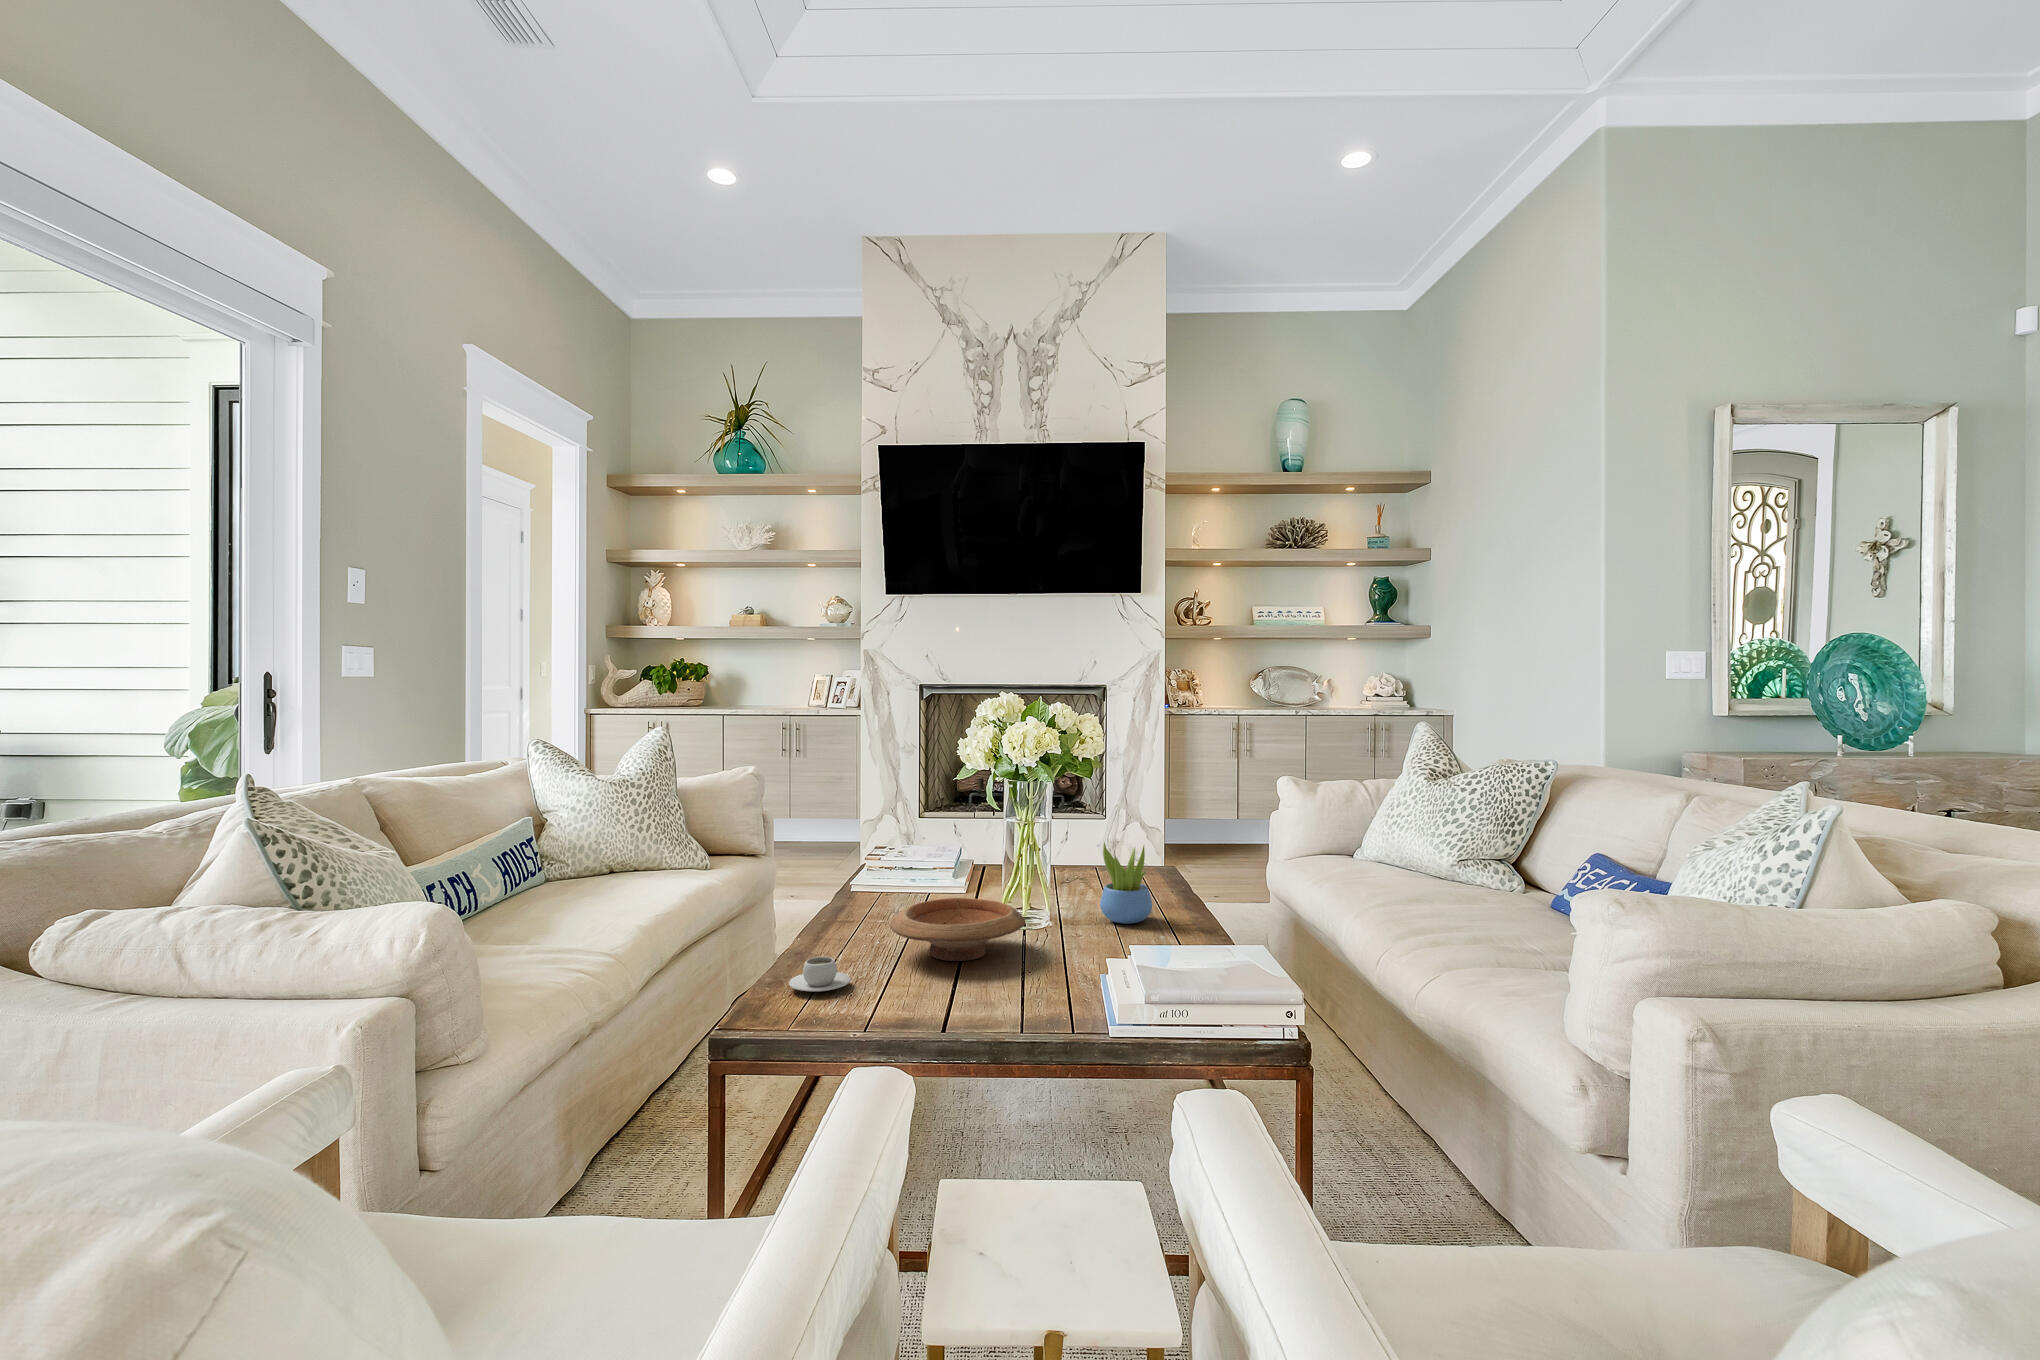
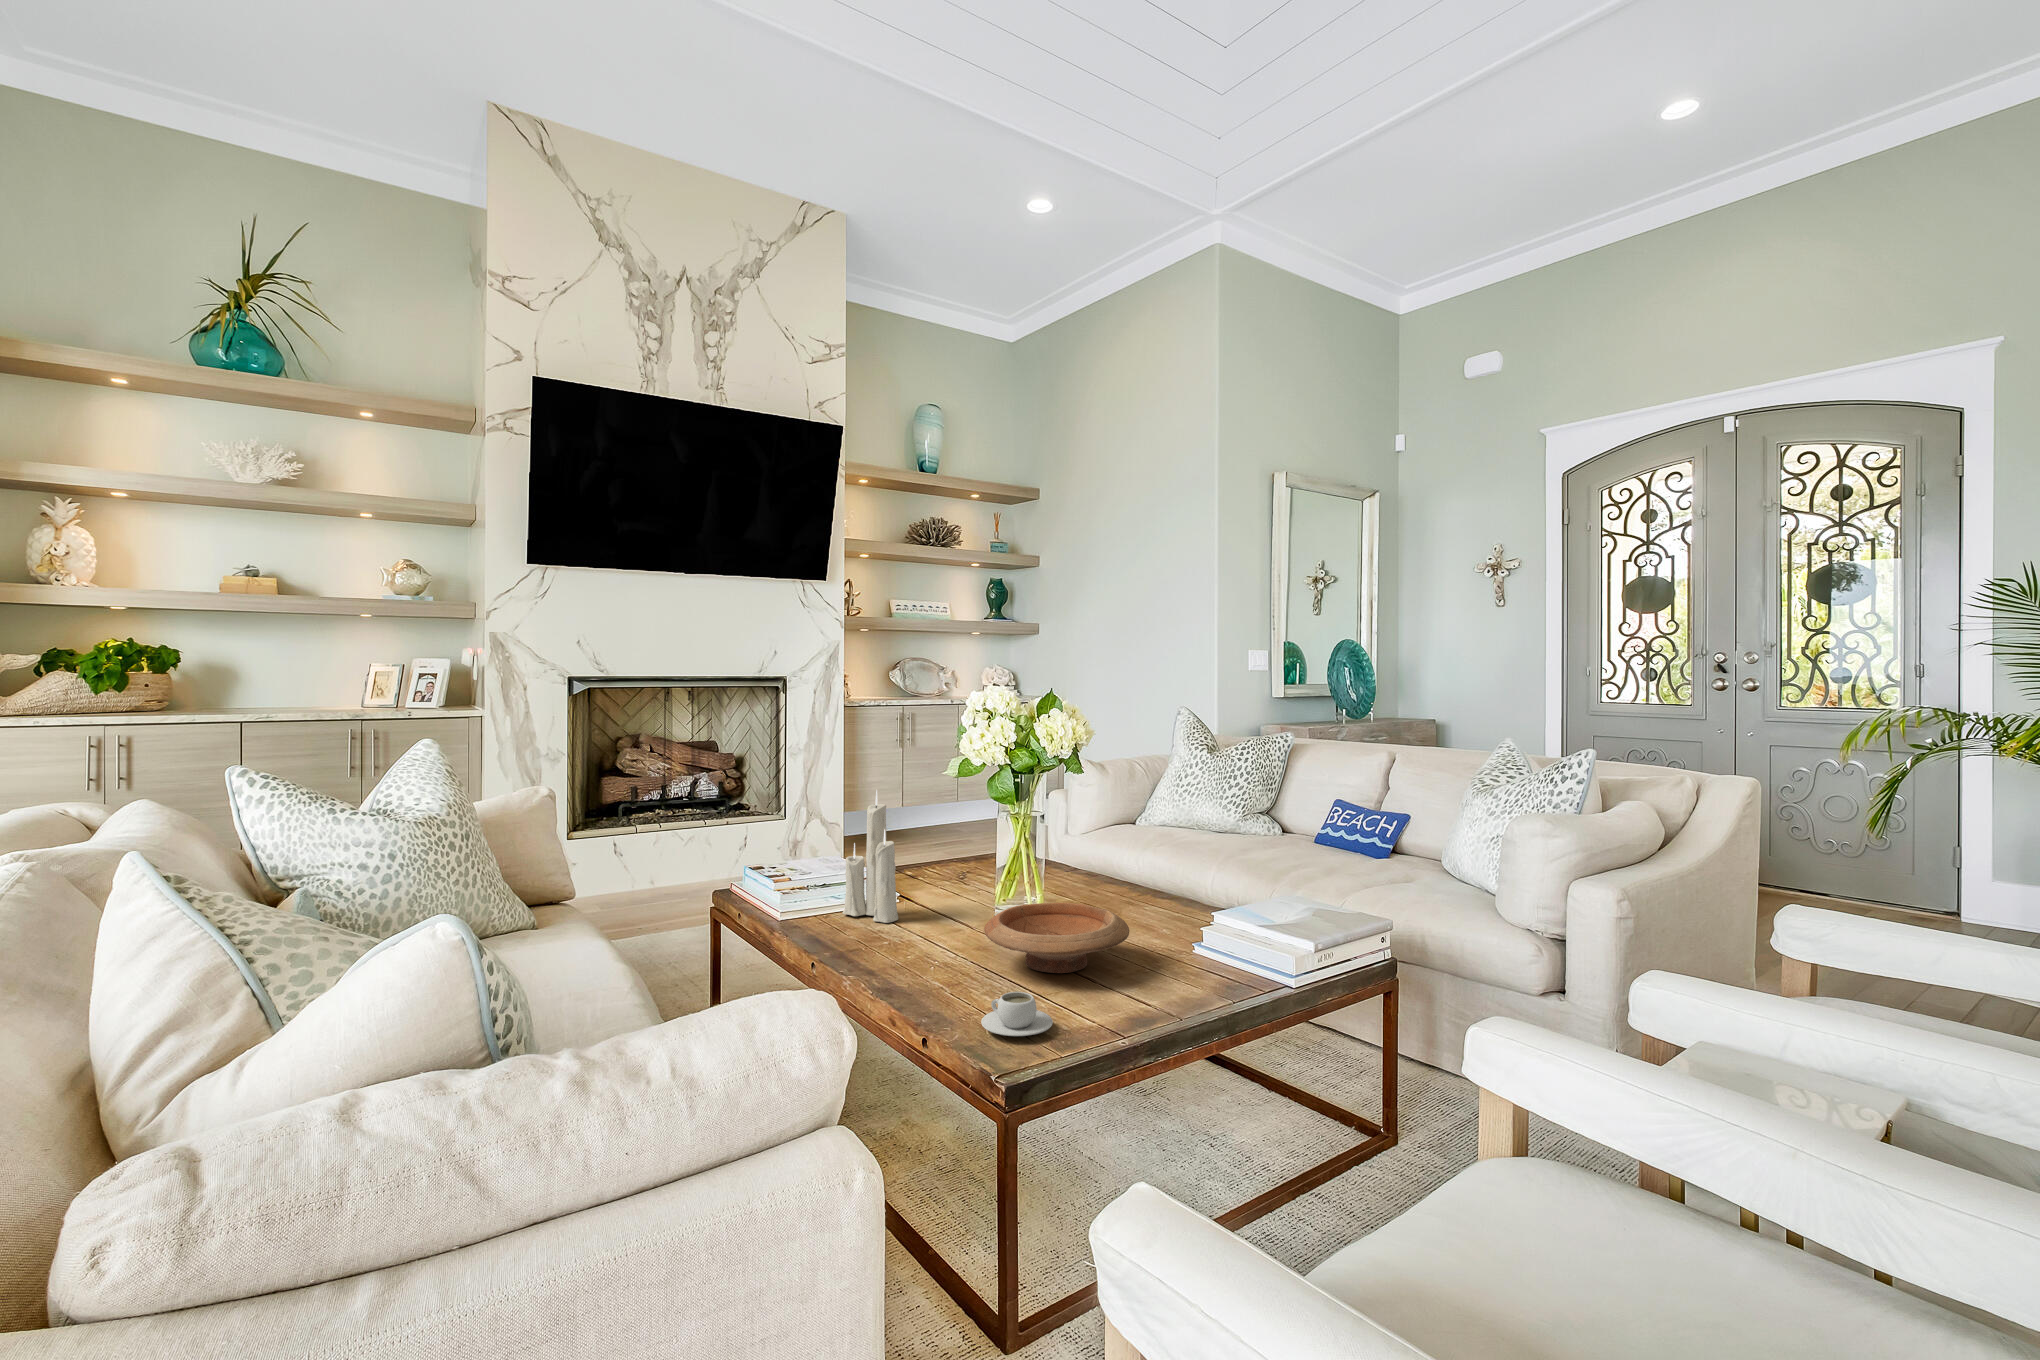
candle: none [902,781,936,903] -> present [843,790,898,923]
succulent plant: present [1100,842,1152,924] -> none [1089,828,1141,908]

